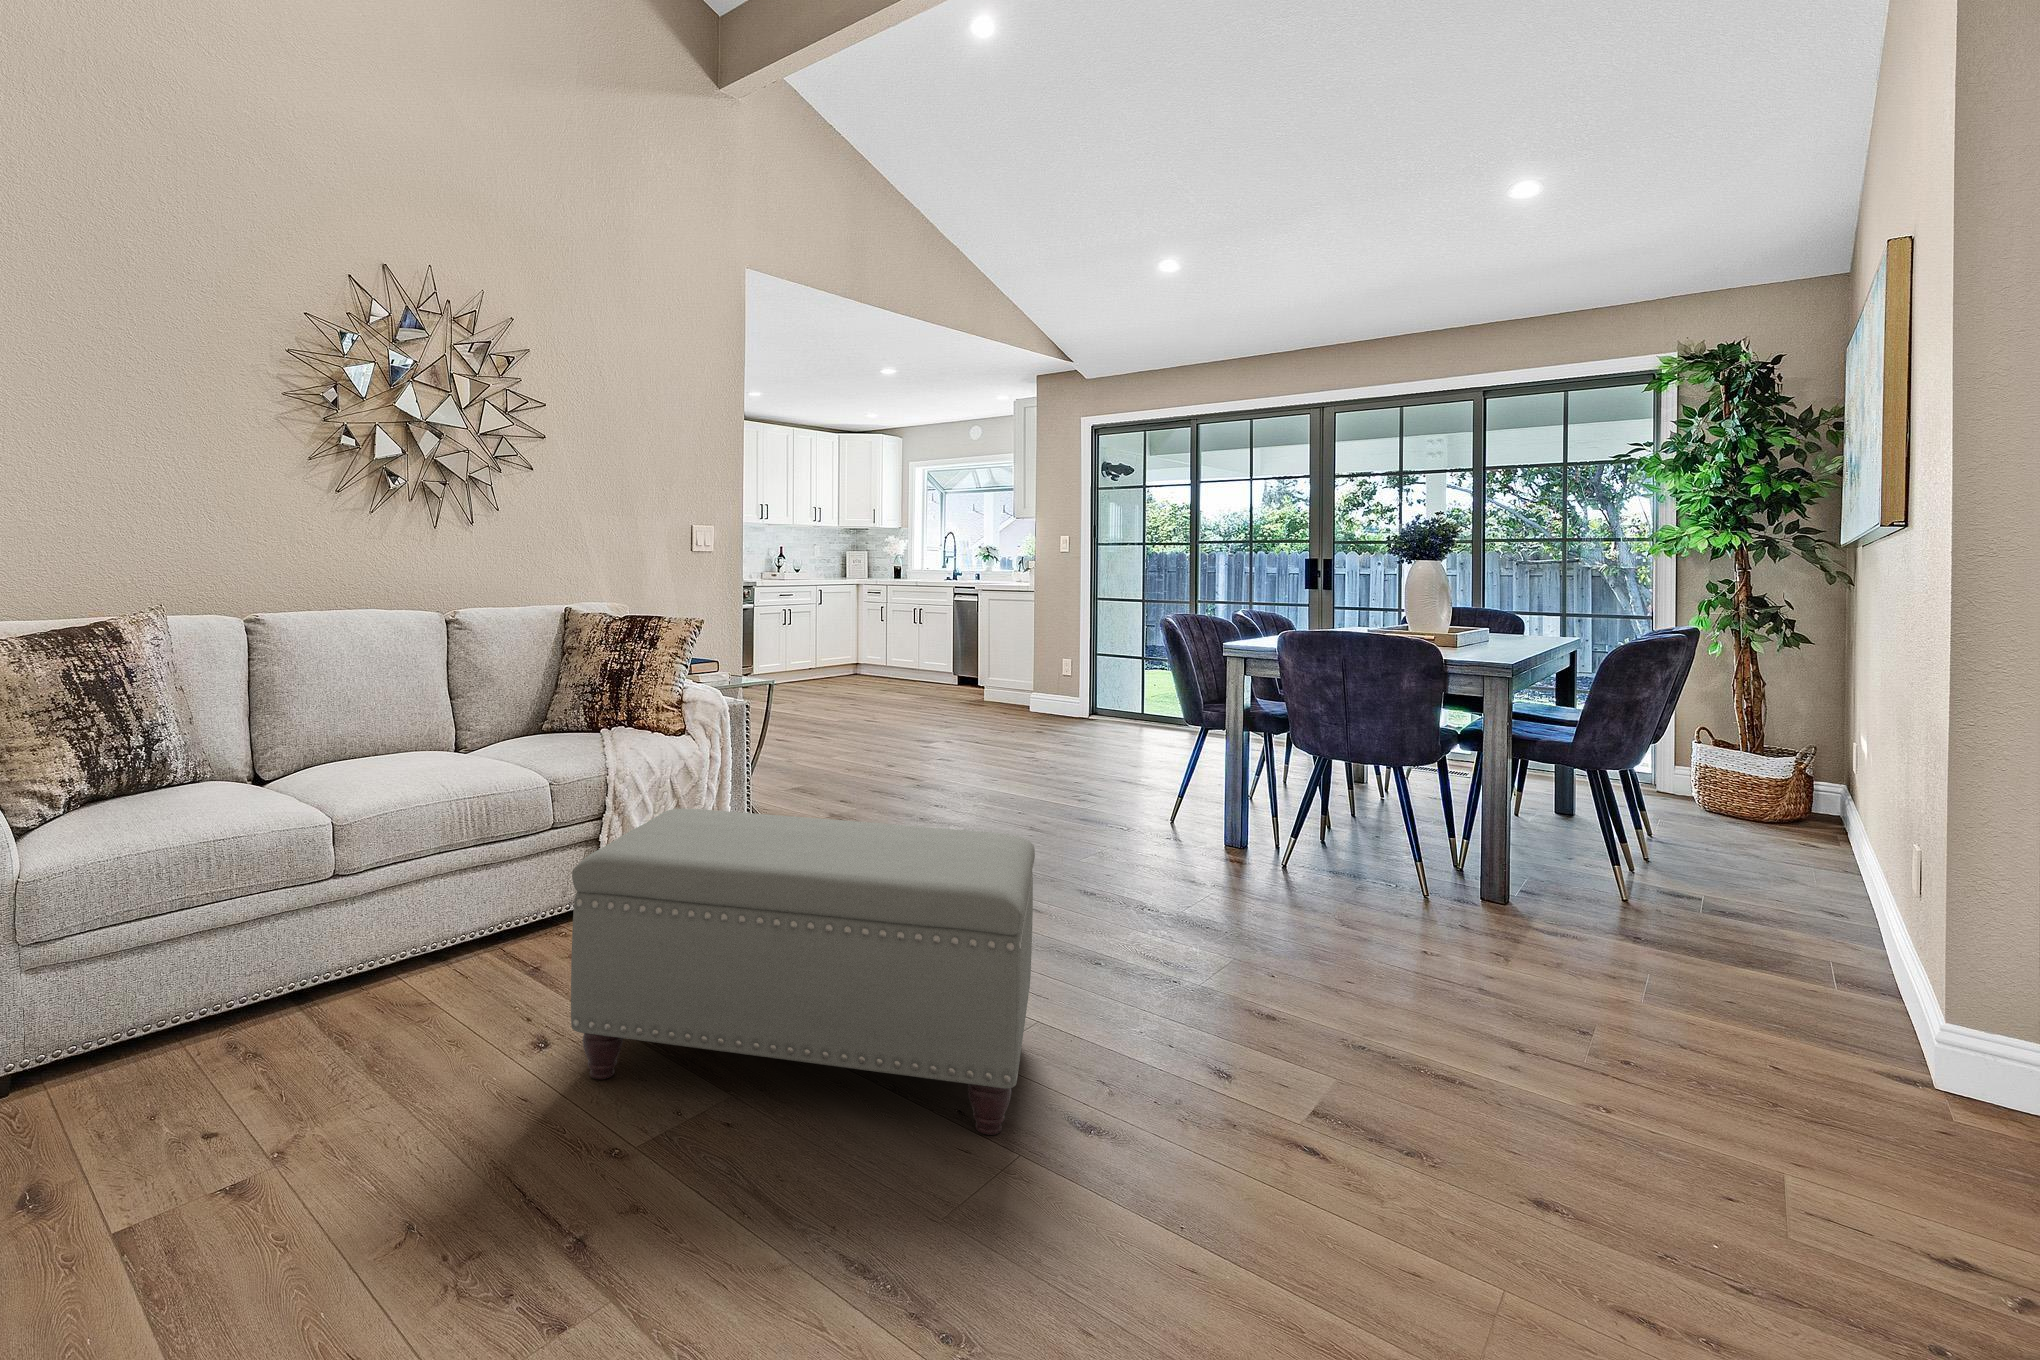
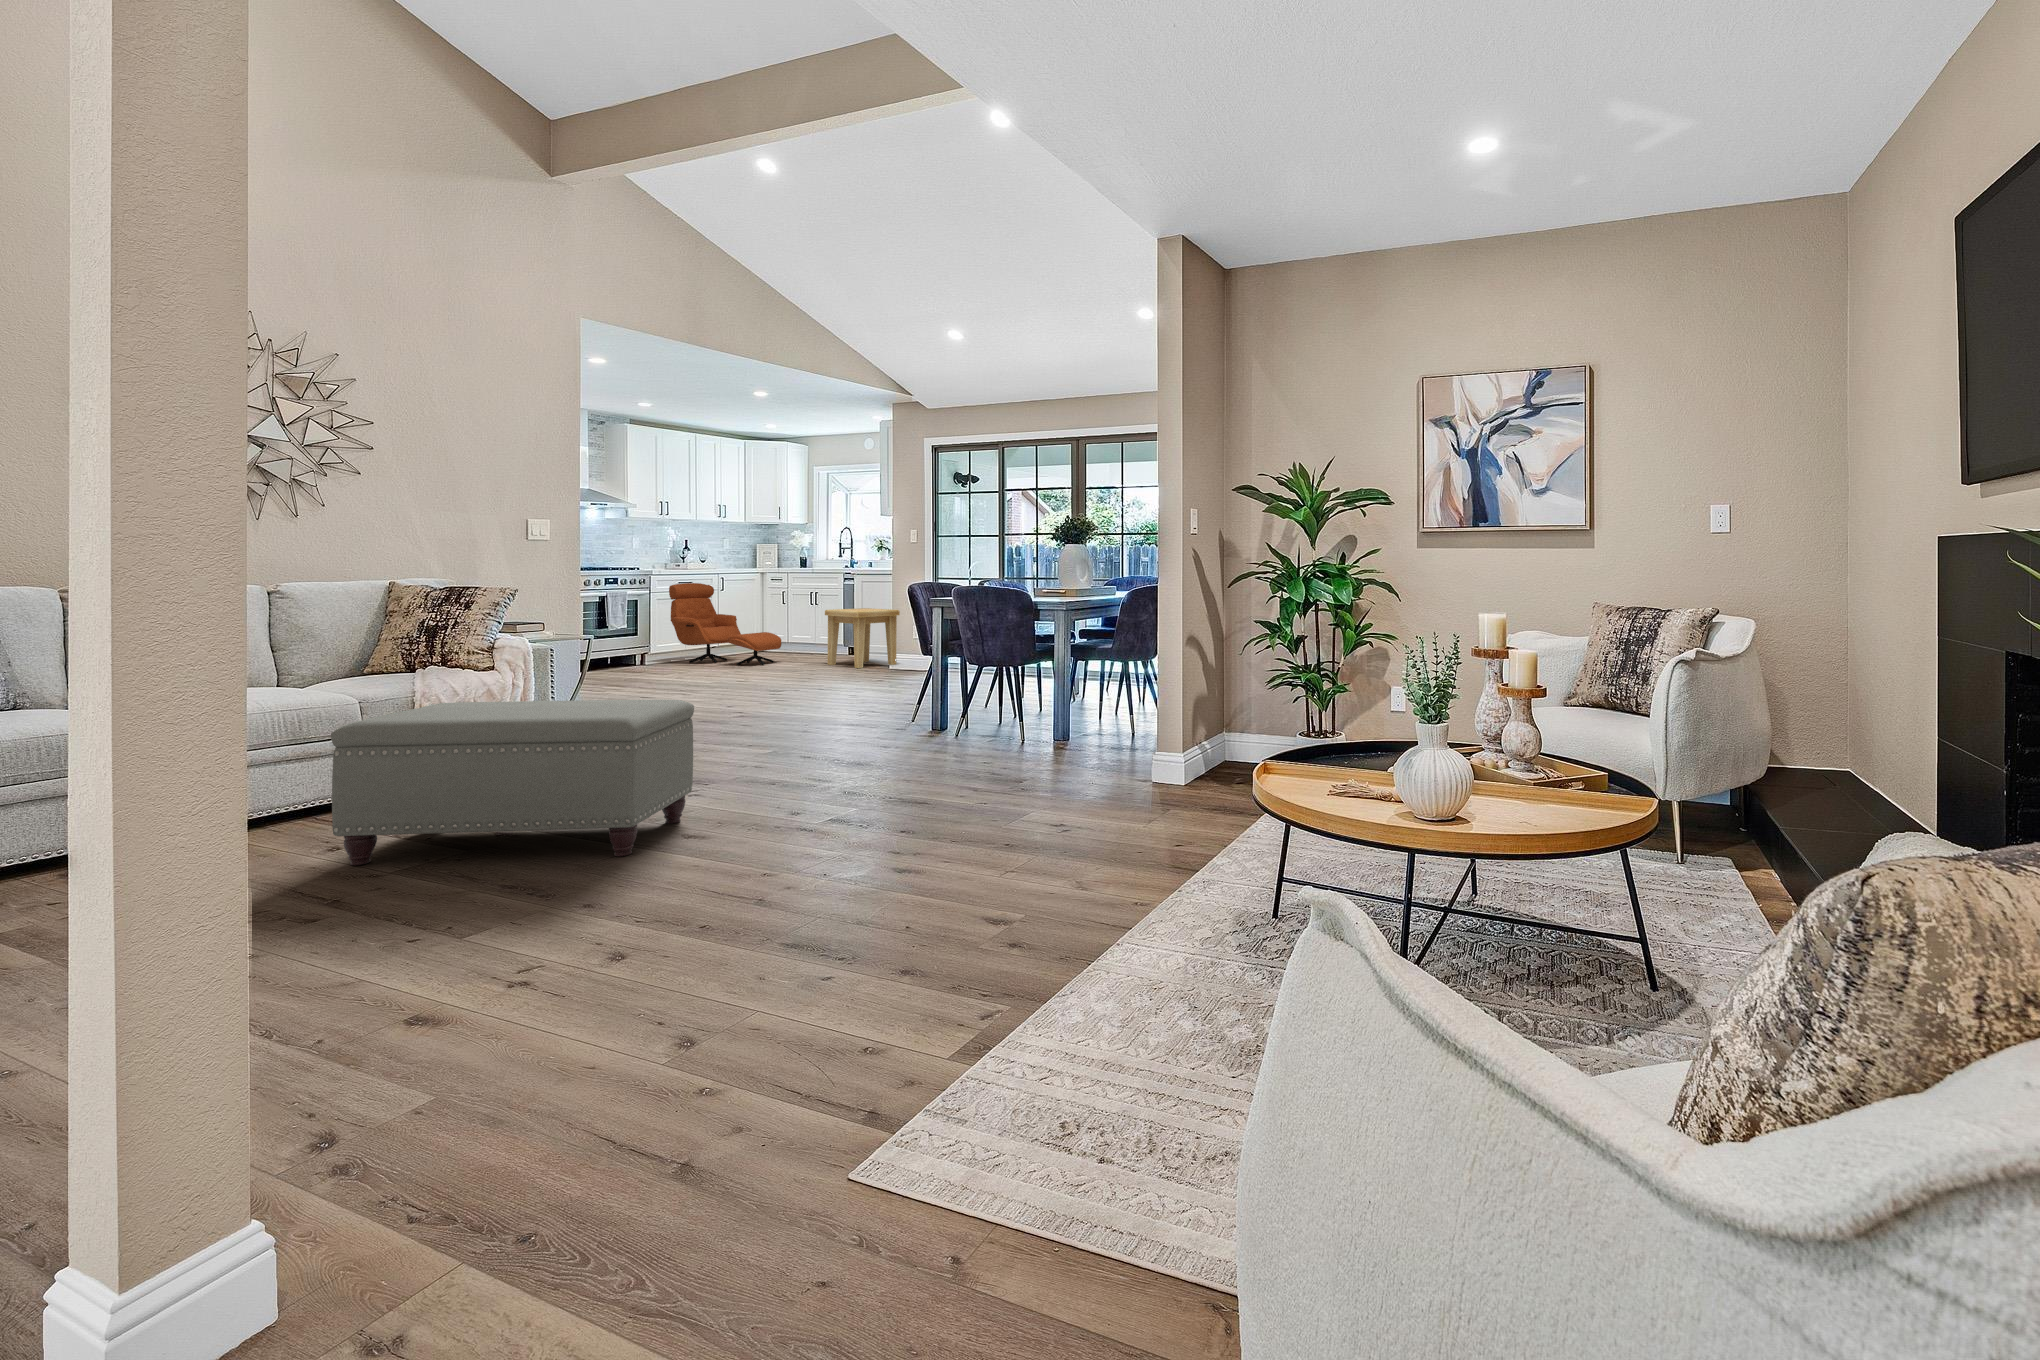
armchair: none [770,598,895,703] -> present [669,583,782,665]
side table: none [951,637,1045,716] -> present [825,608,900,668]

